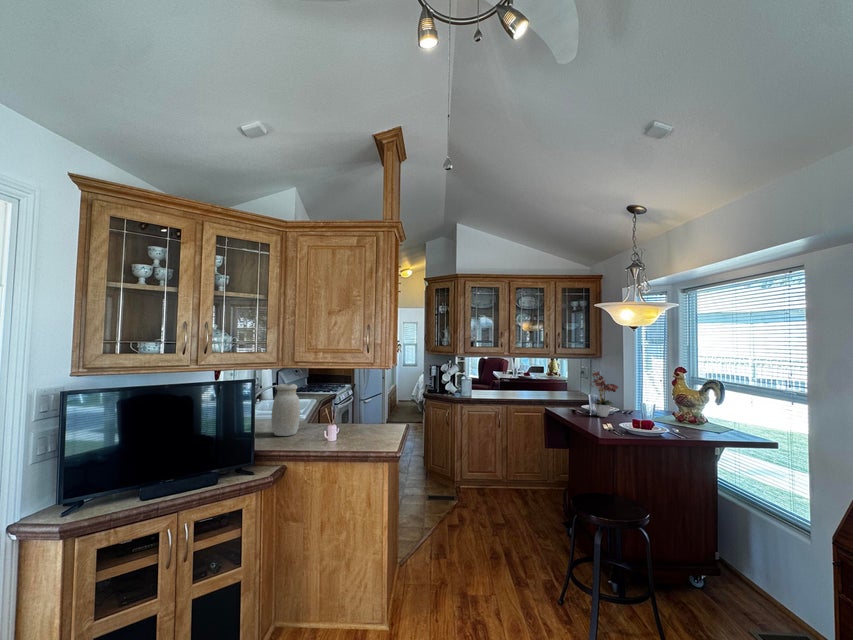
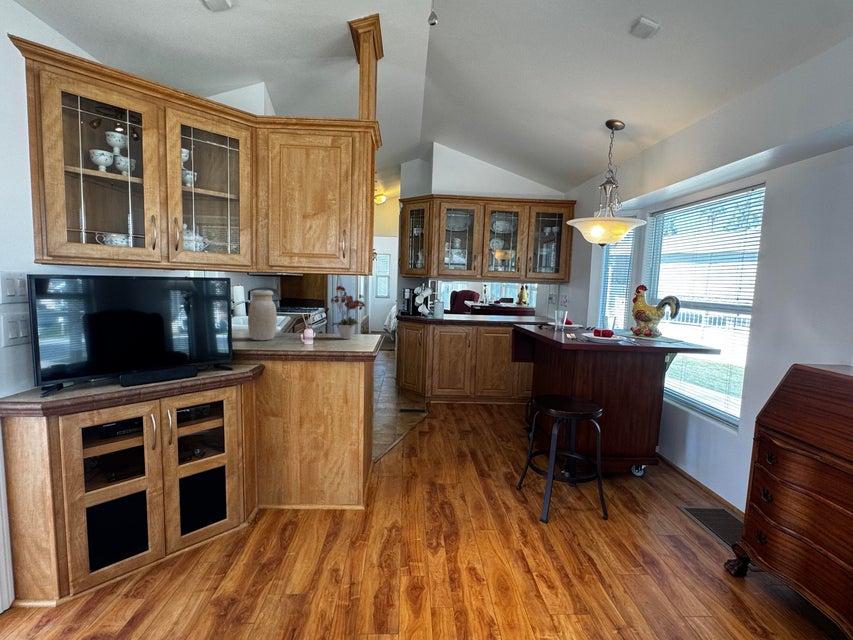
flower arrangement: present [590,372,618,417] -> present [331,286,365,339]

